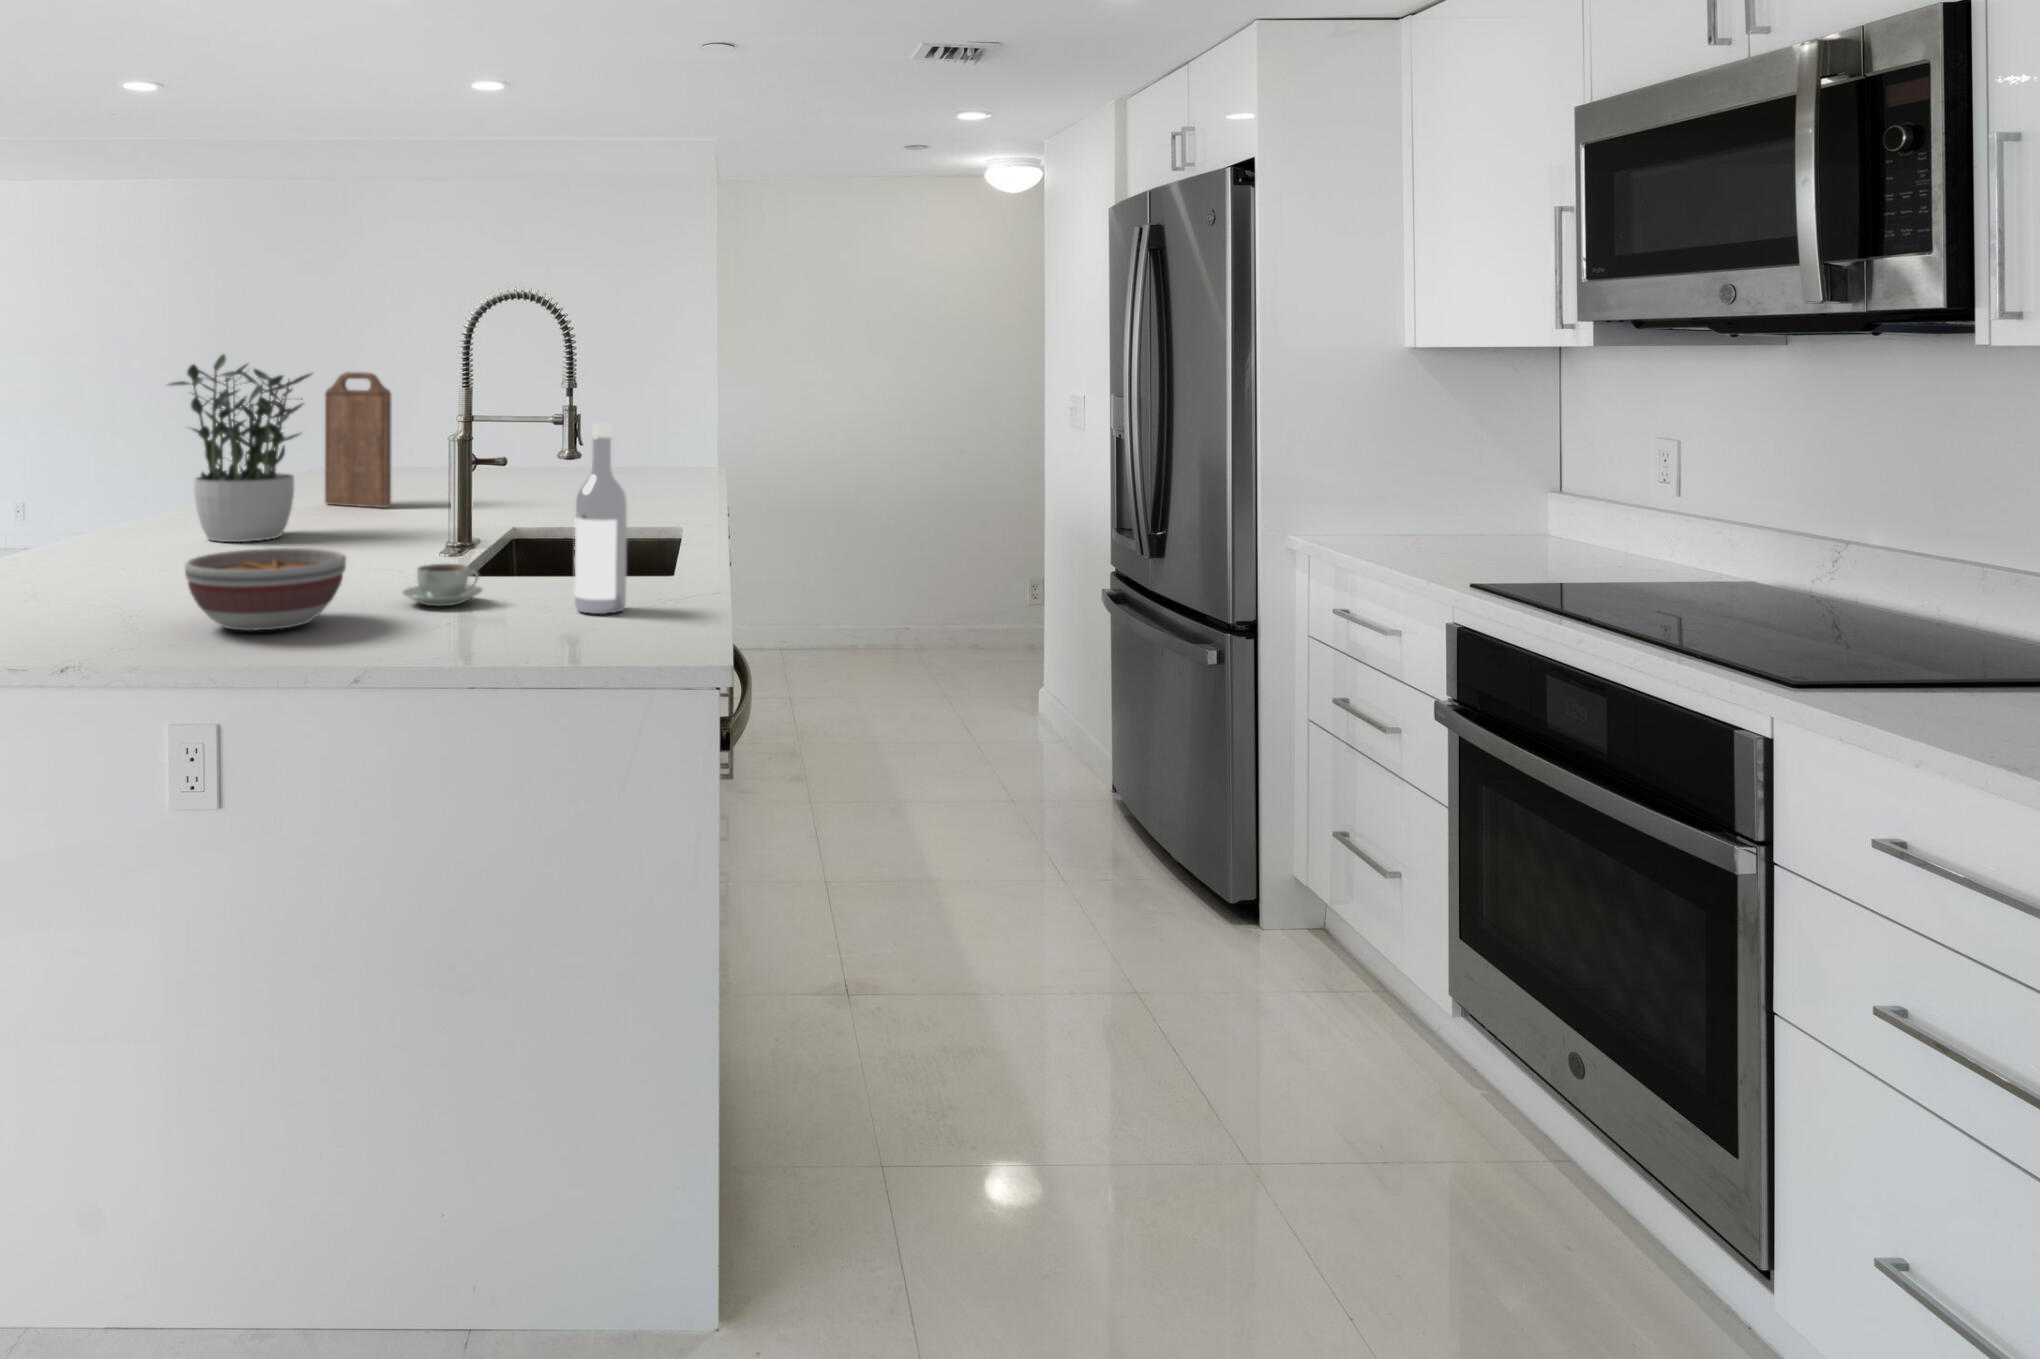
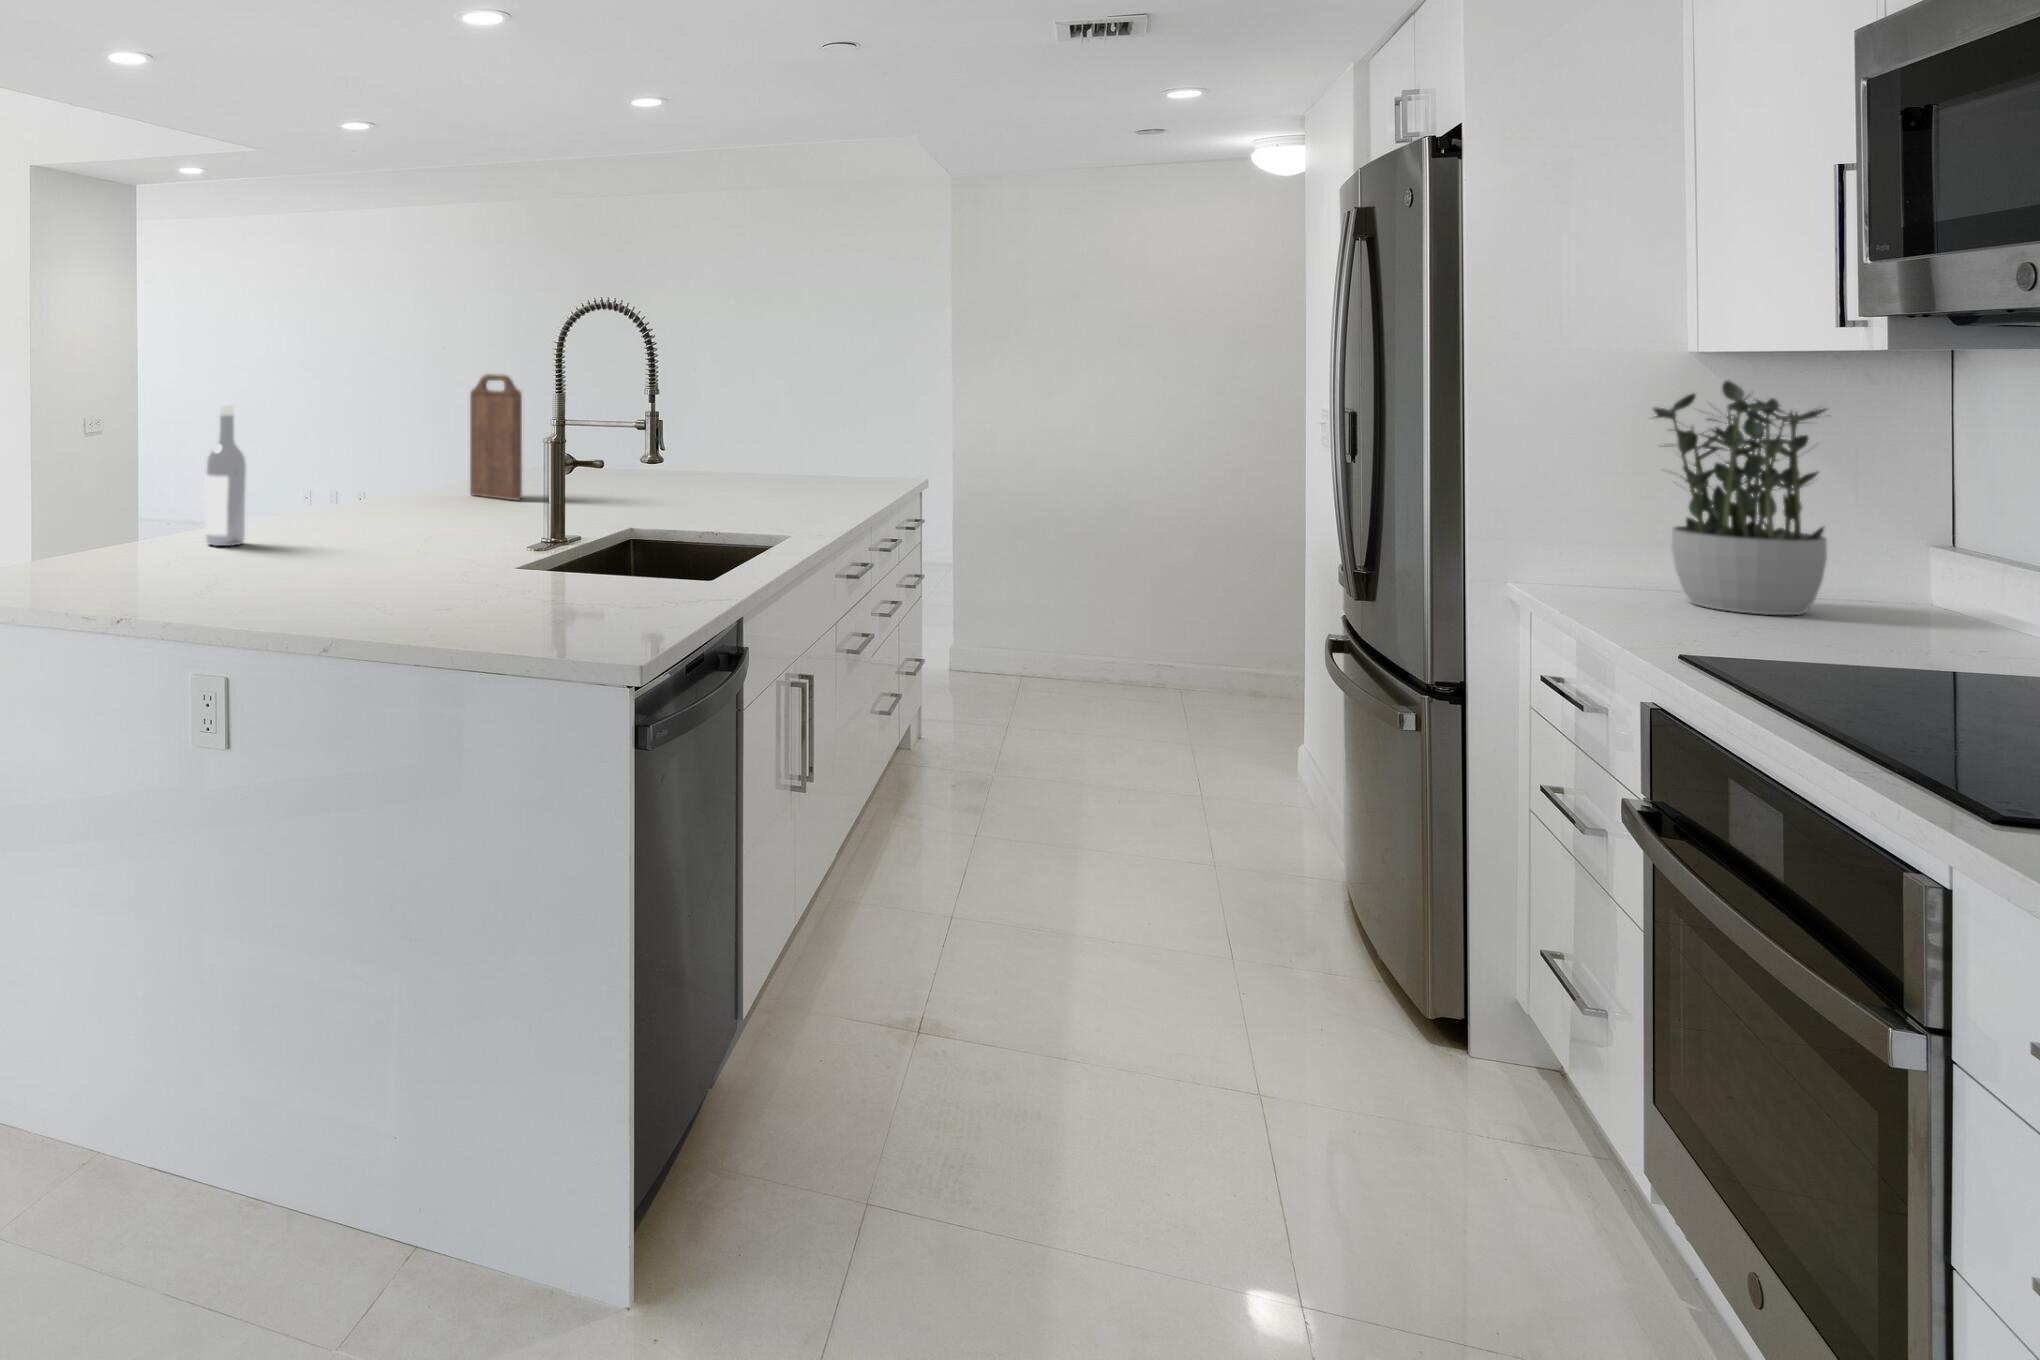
potted plant: present [170,354,311,542] -> present [1654,381,1827,615]
wine bottle: present [575,424,627,614] -> present [206,405,246,546]
bowl: present [185,548,346,630] -> none [210,528,344,597]
coffee cup: present [403,564,482,606] -> none [407,551,479,589]

